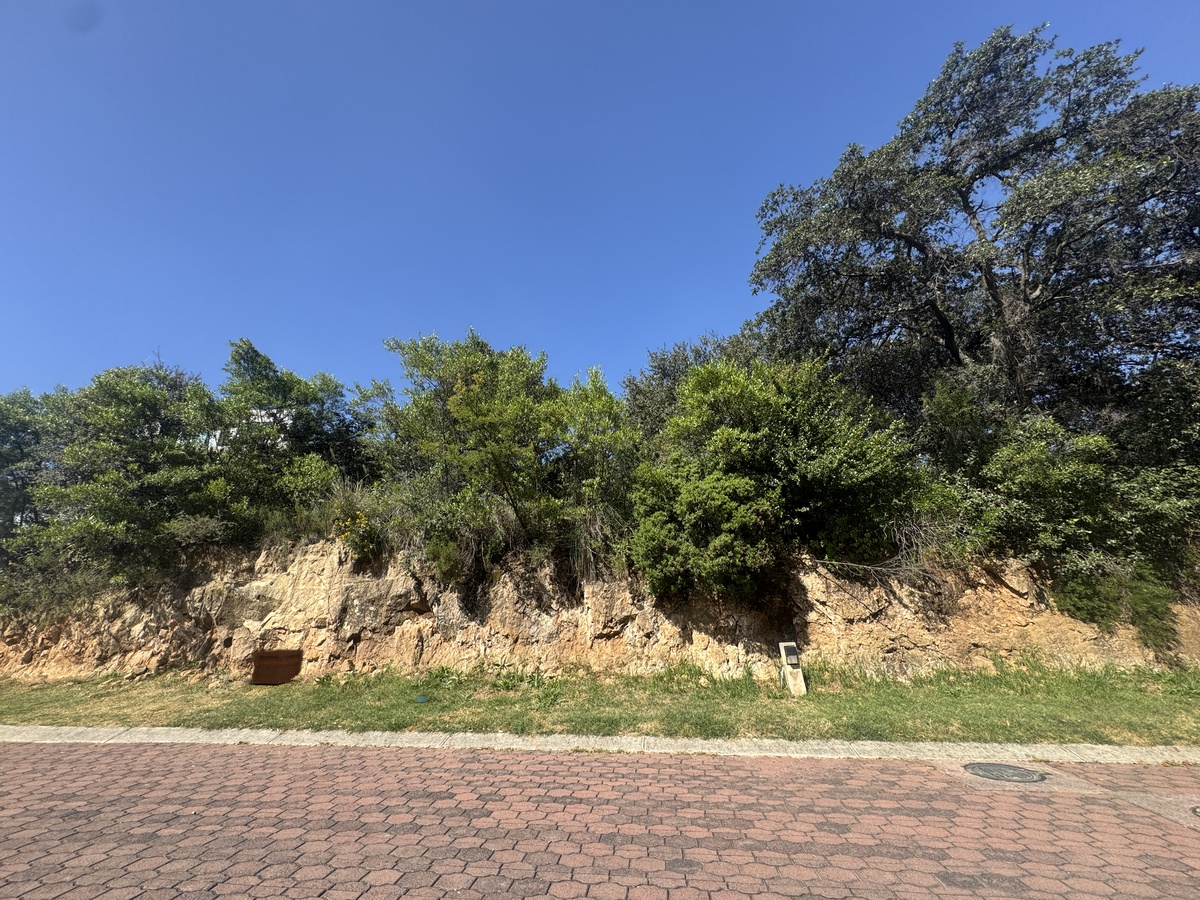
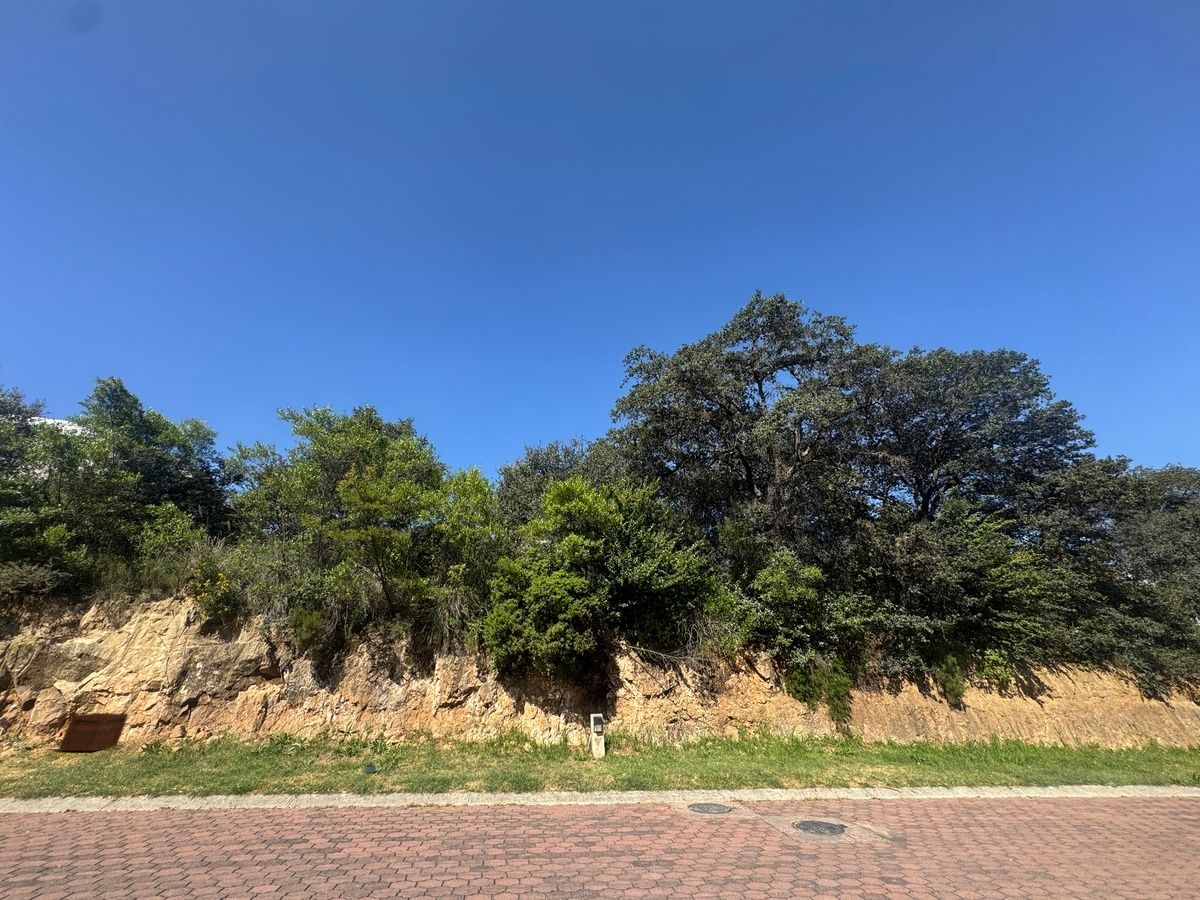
potted plant: present [417,676,429,702] -> present [364,745,377,773]

